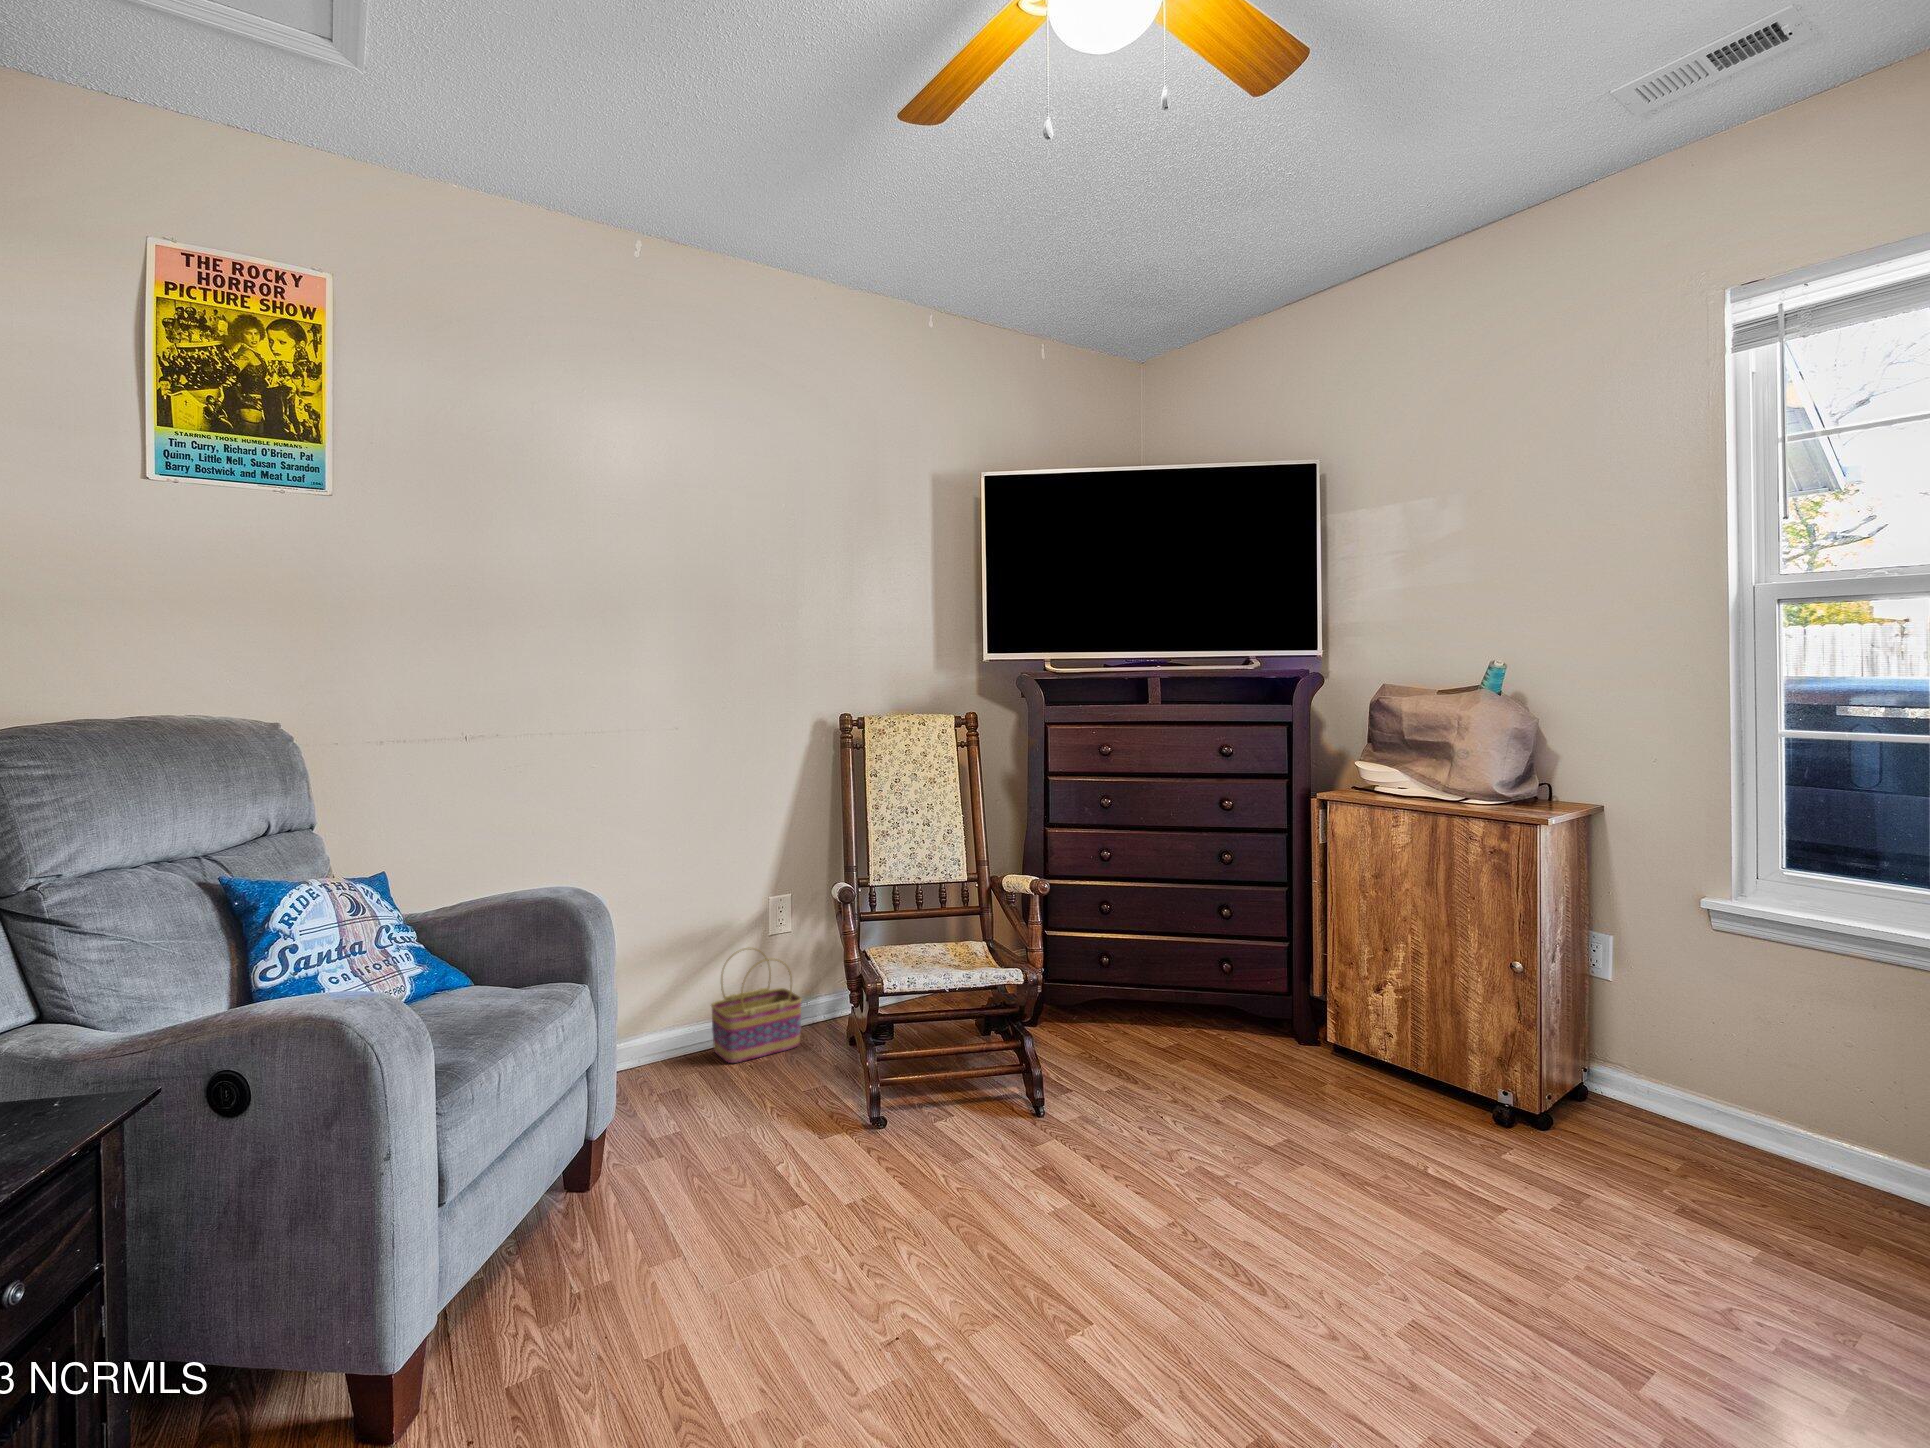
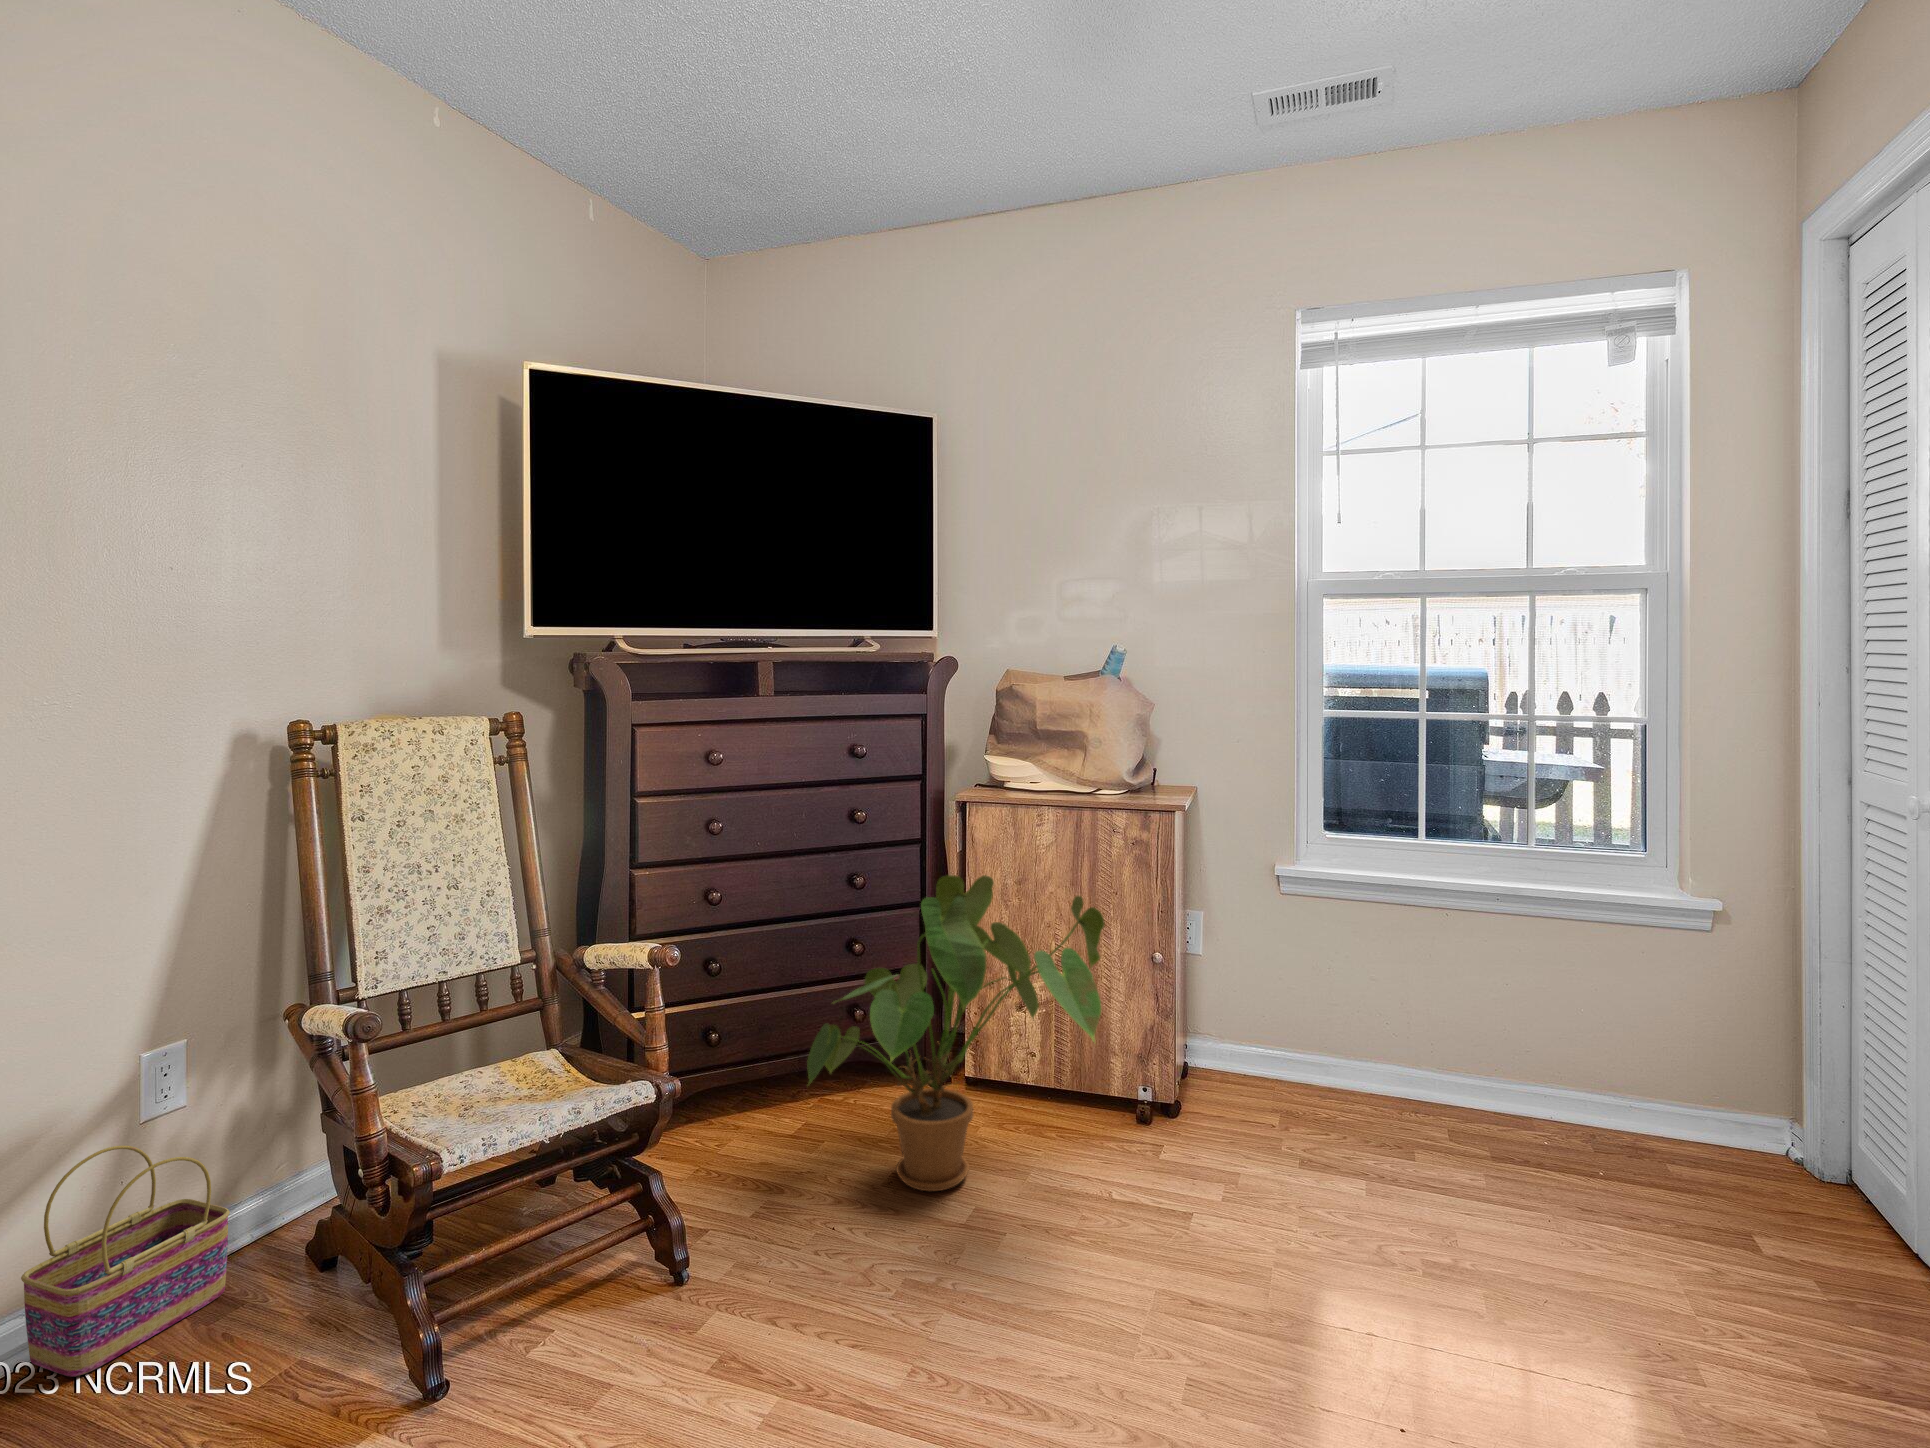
house plant: none [1149,861,1443,1118] -> present [807,875,1105,1191]

